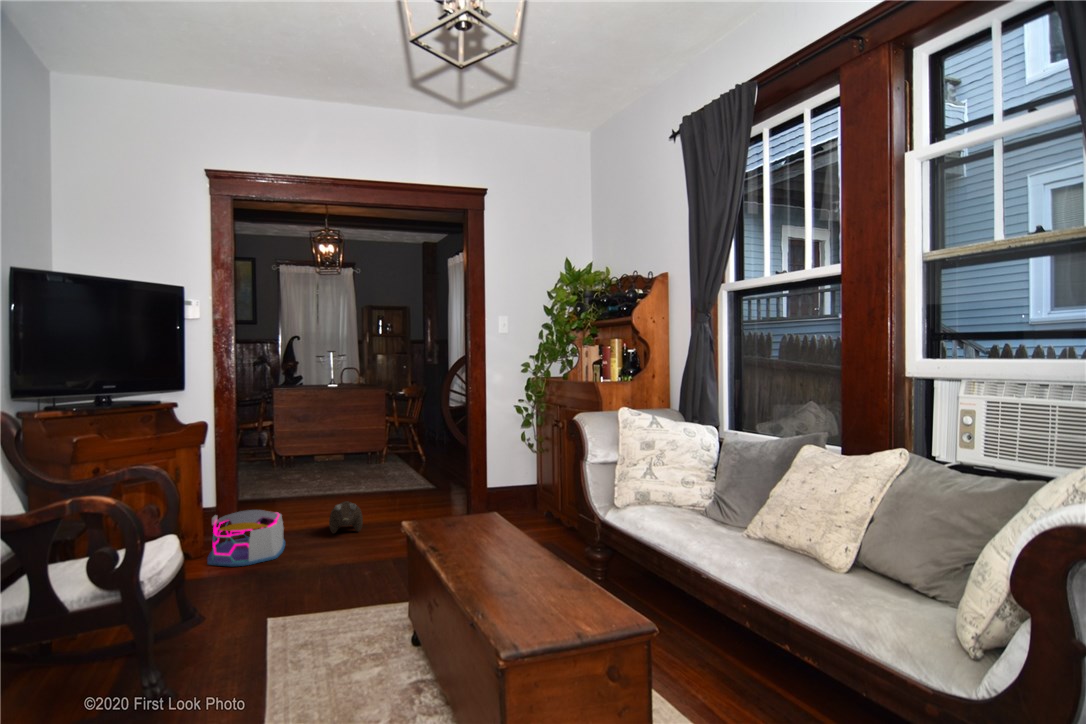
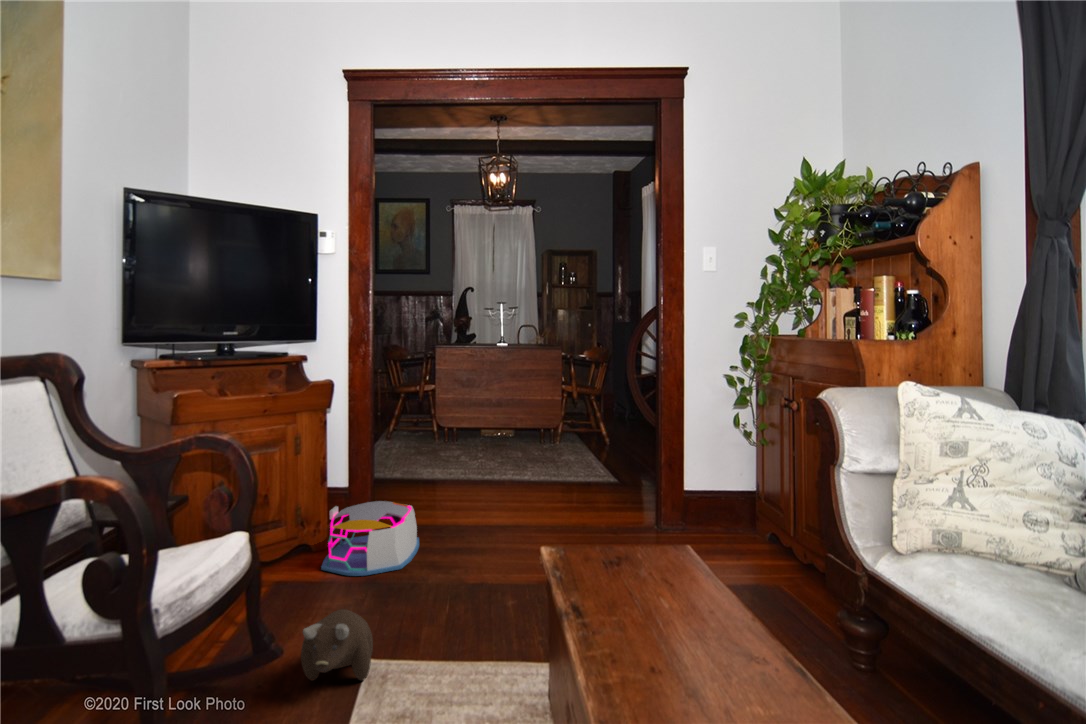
plush toy: present [329,501,363,533] -> present [301,609,373,681]

